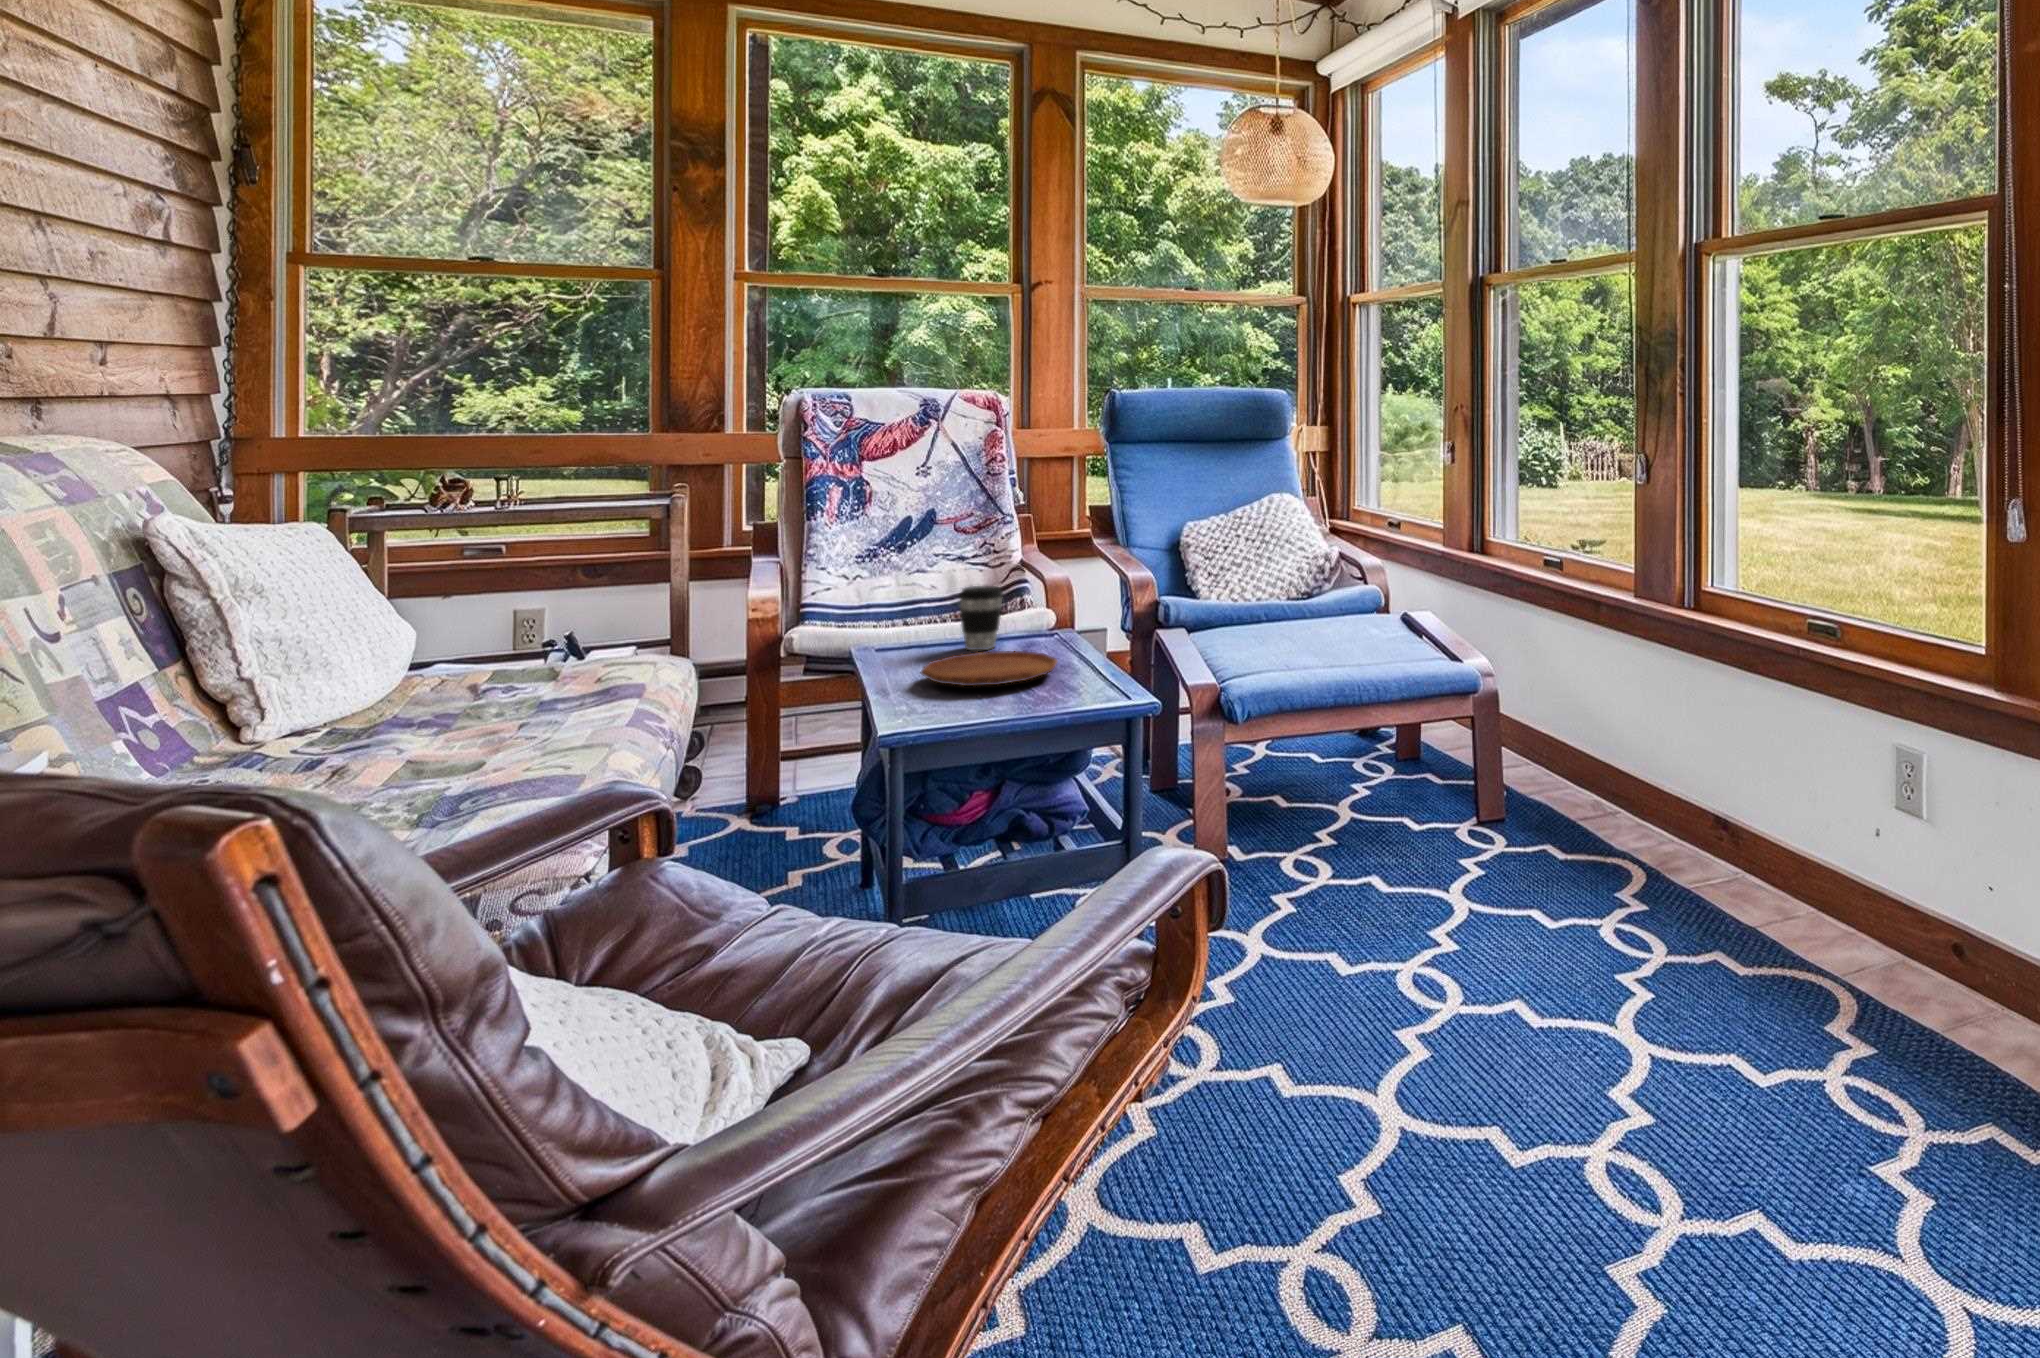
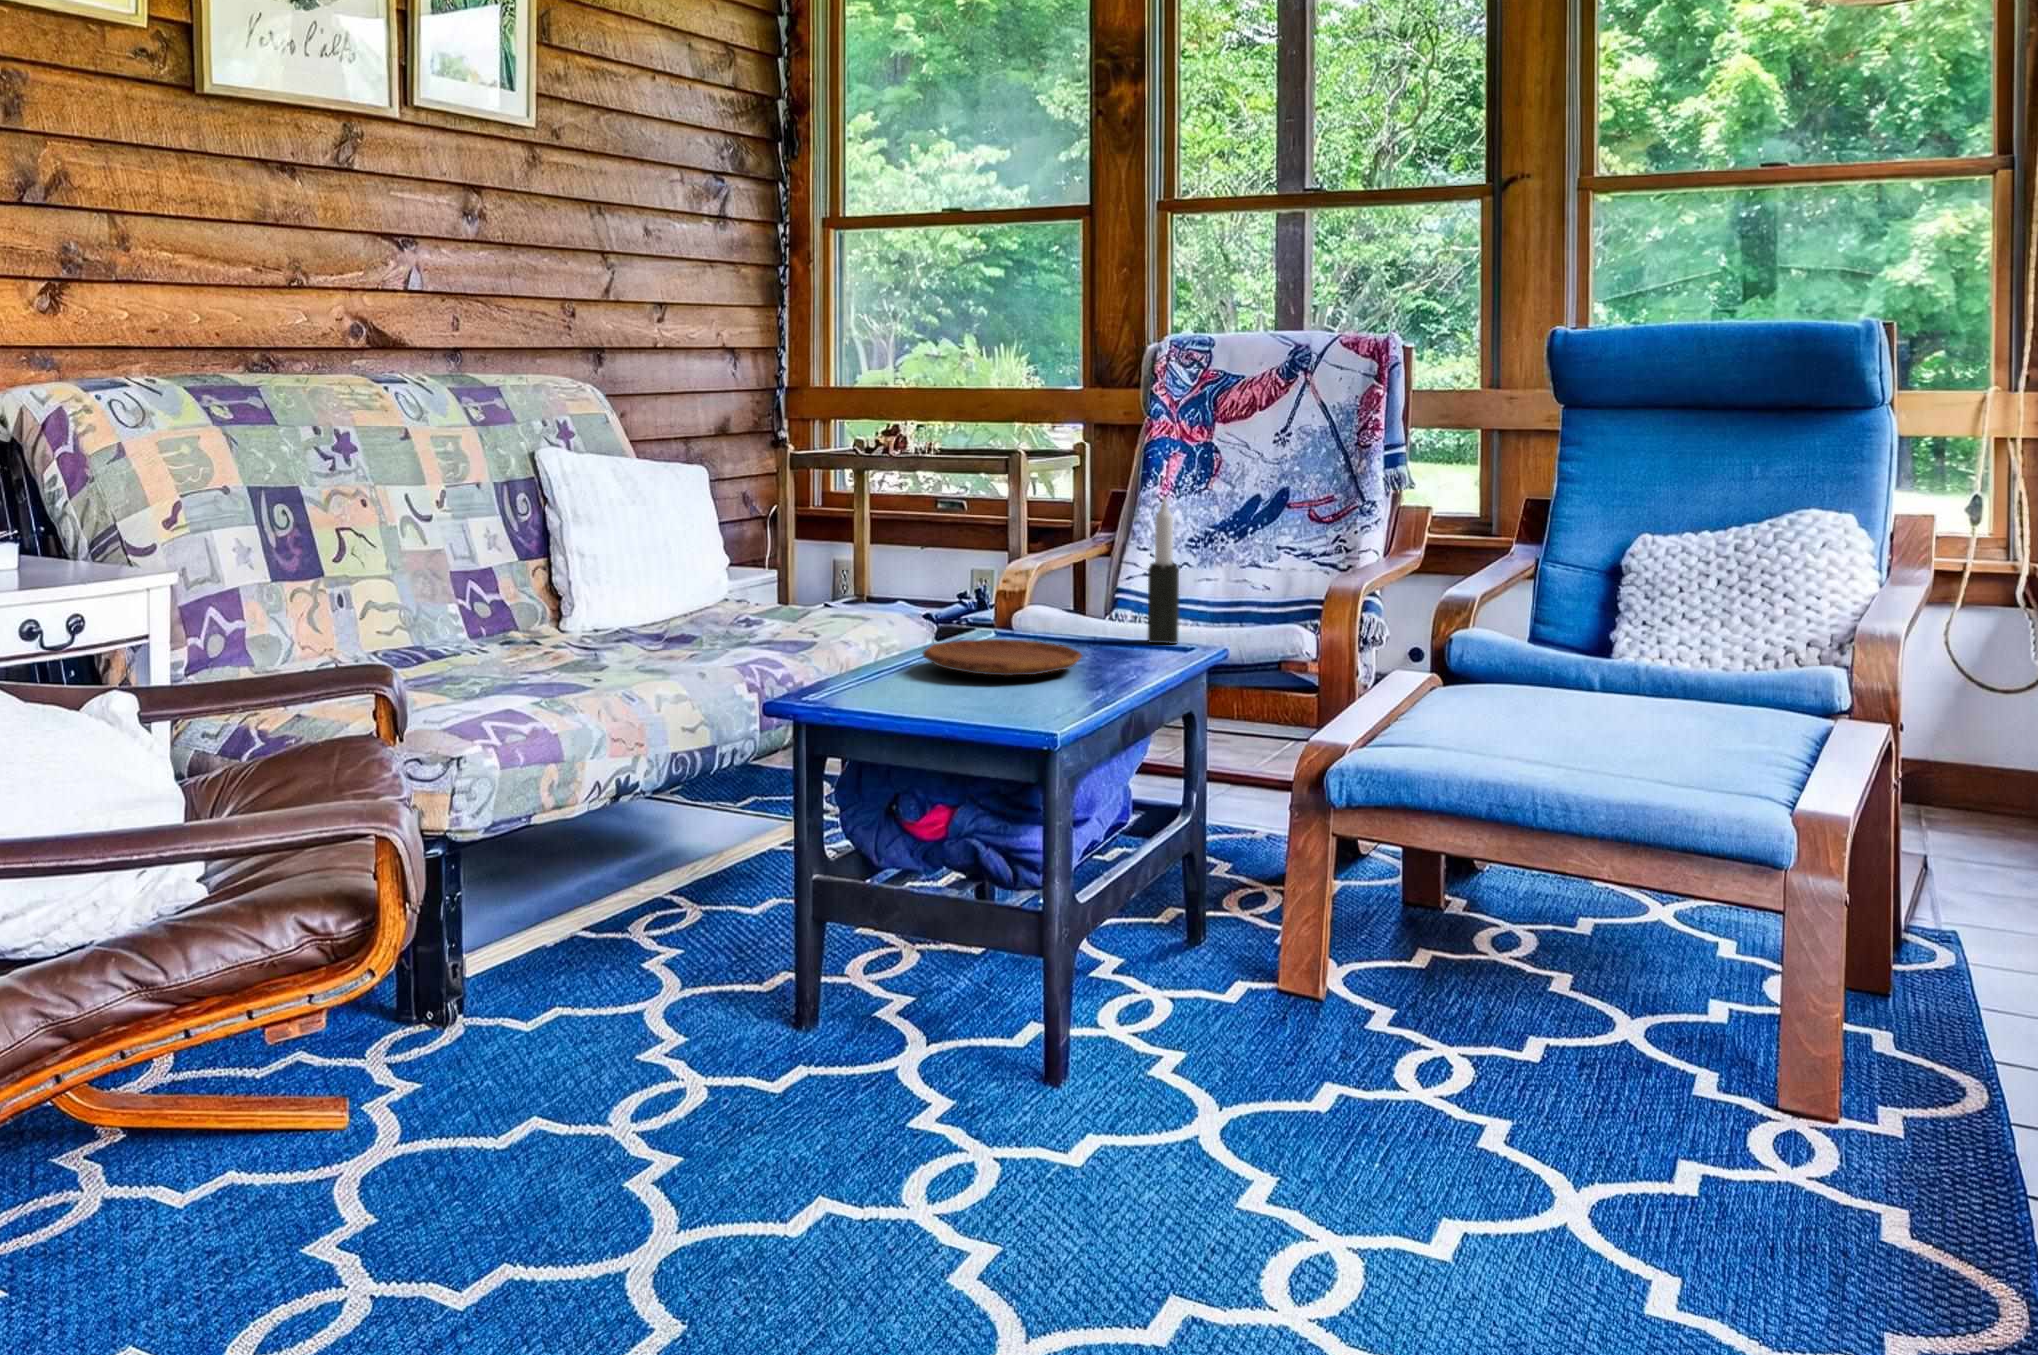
candle: none [1017,527,1046,639] -> present [1148,497,1179,644]
coffee cup: present [959,586,1003,650] -> none [1057,565,1112,646]

